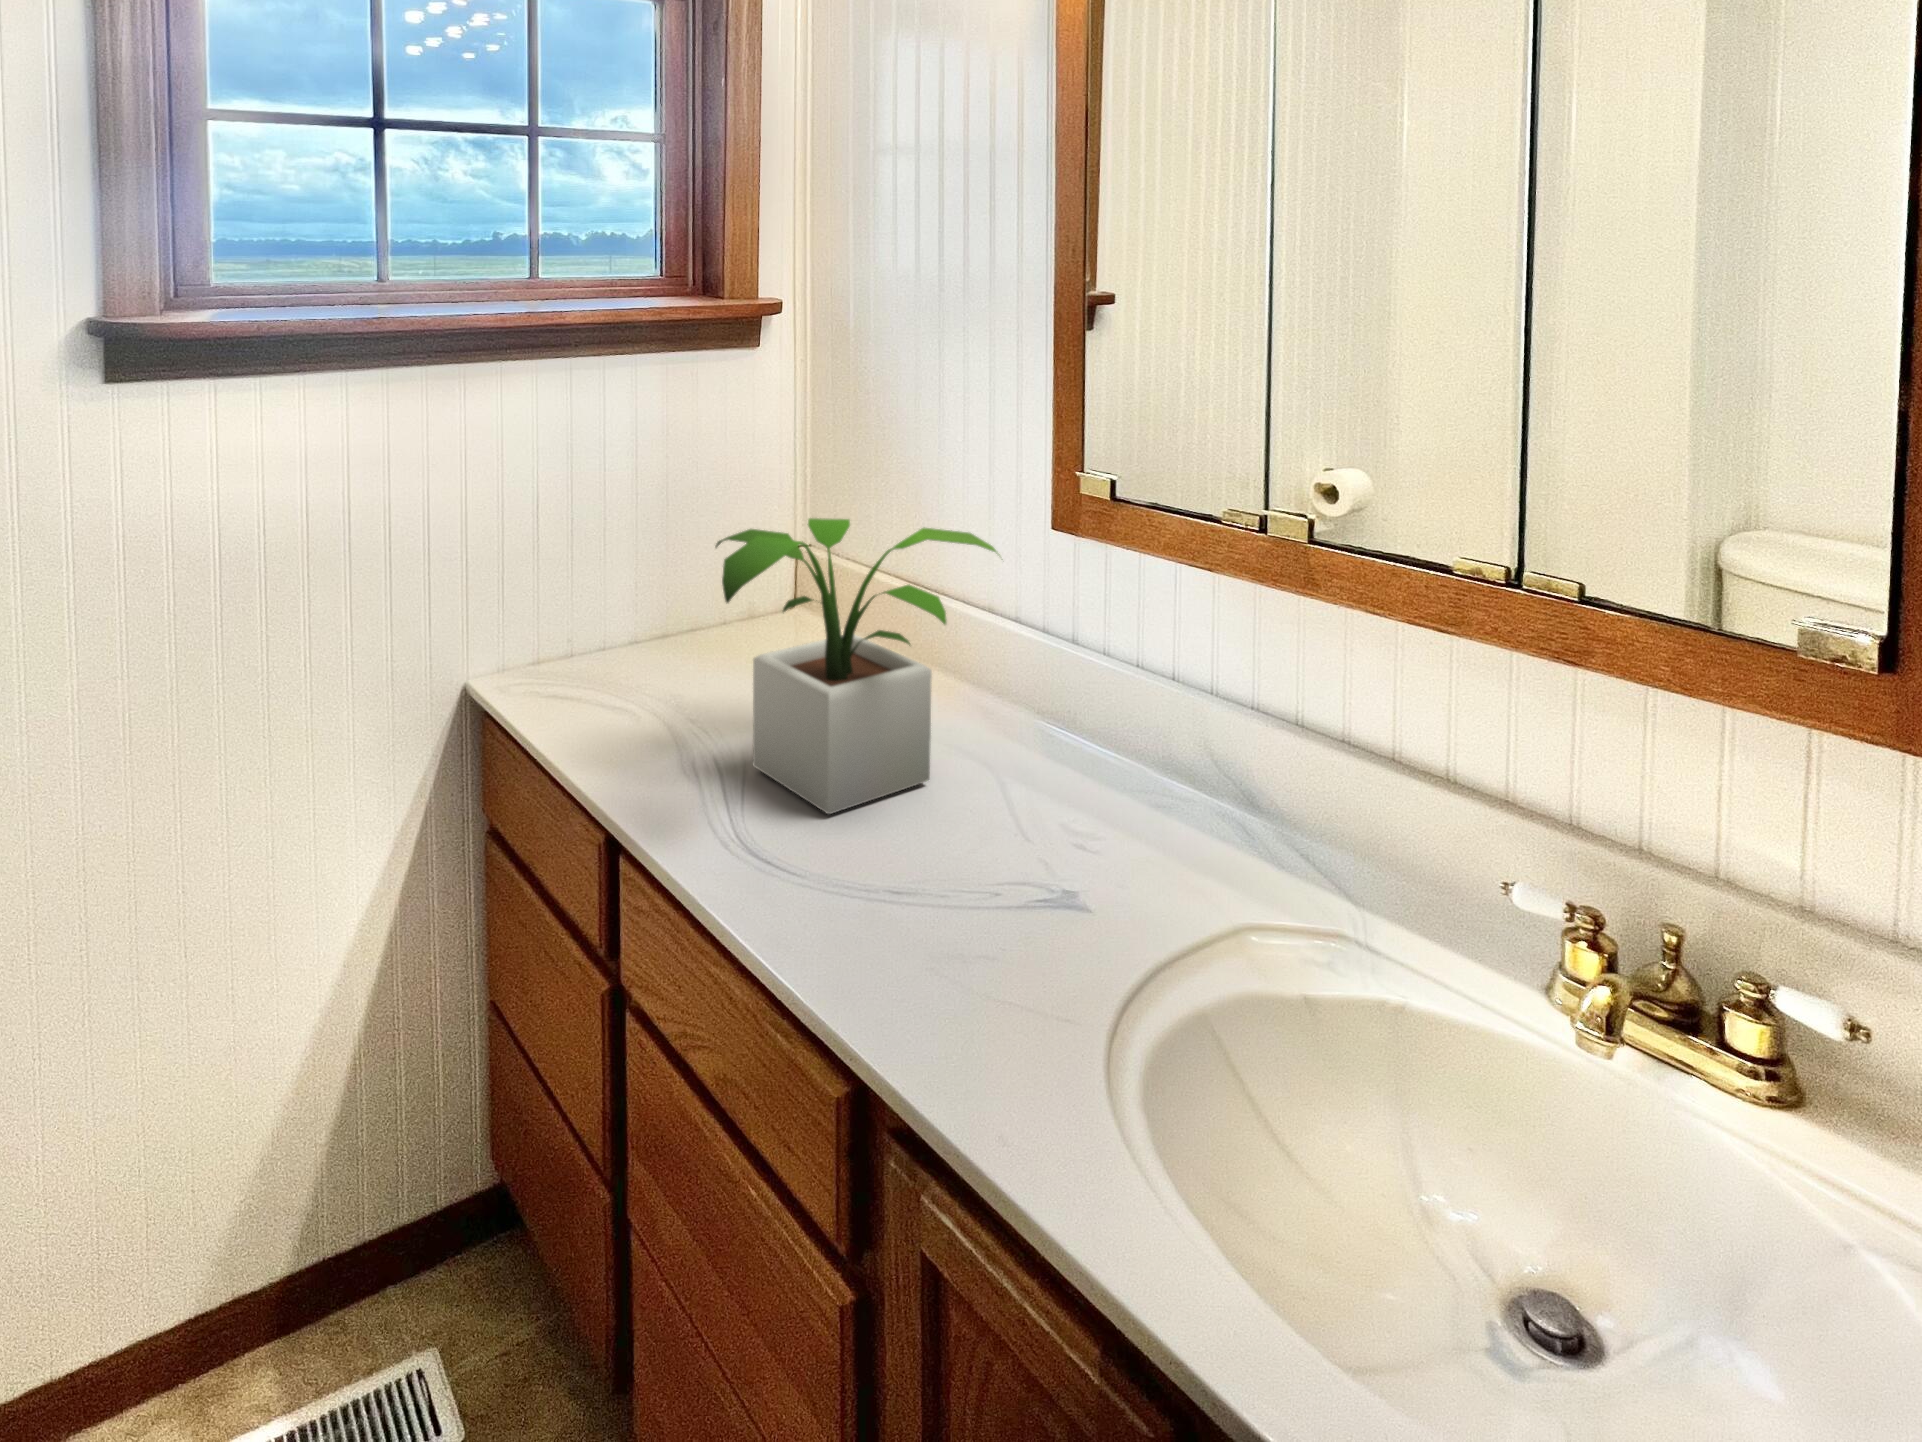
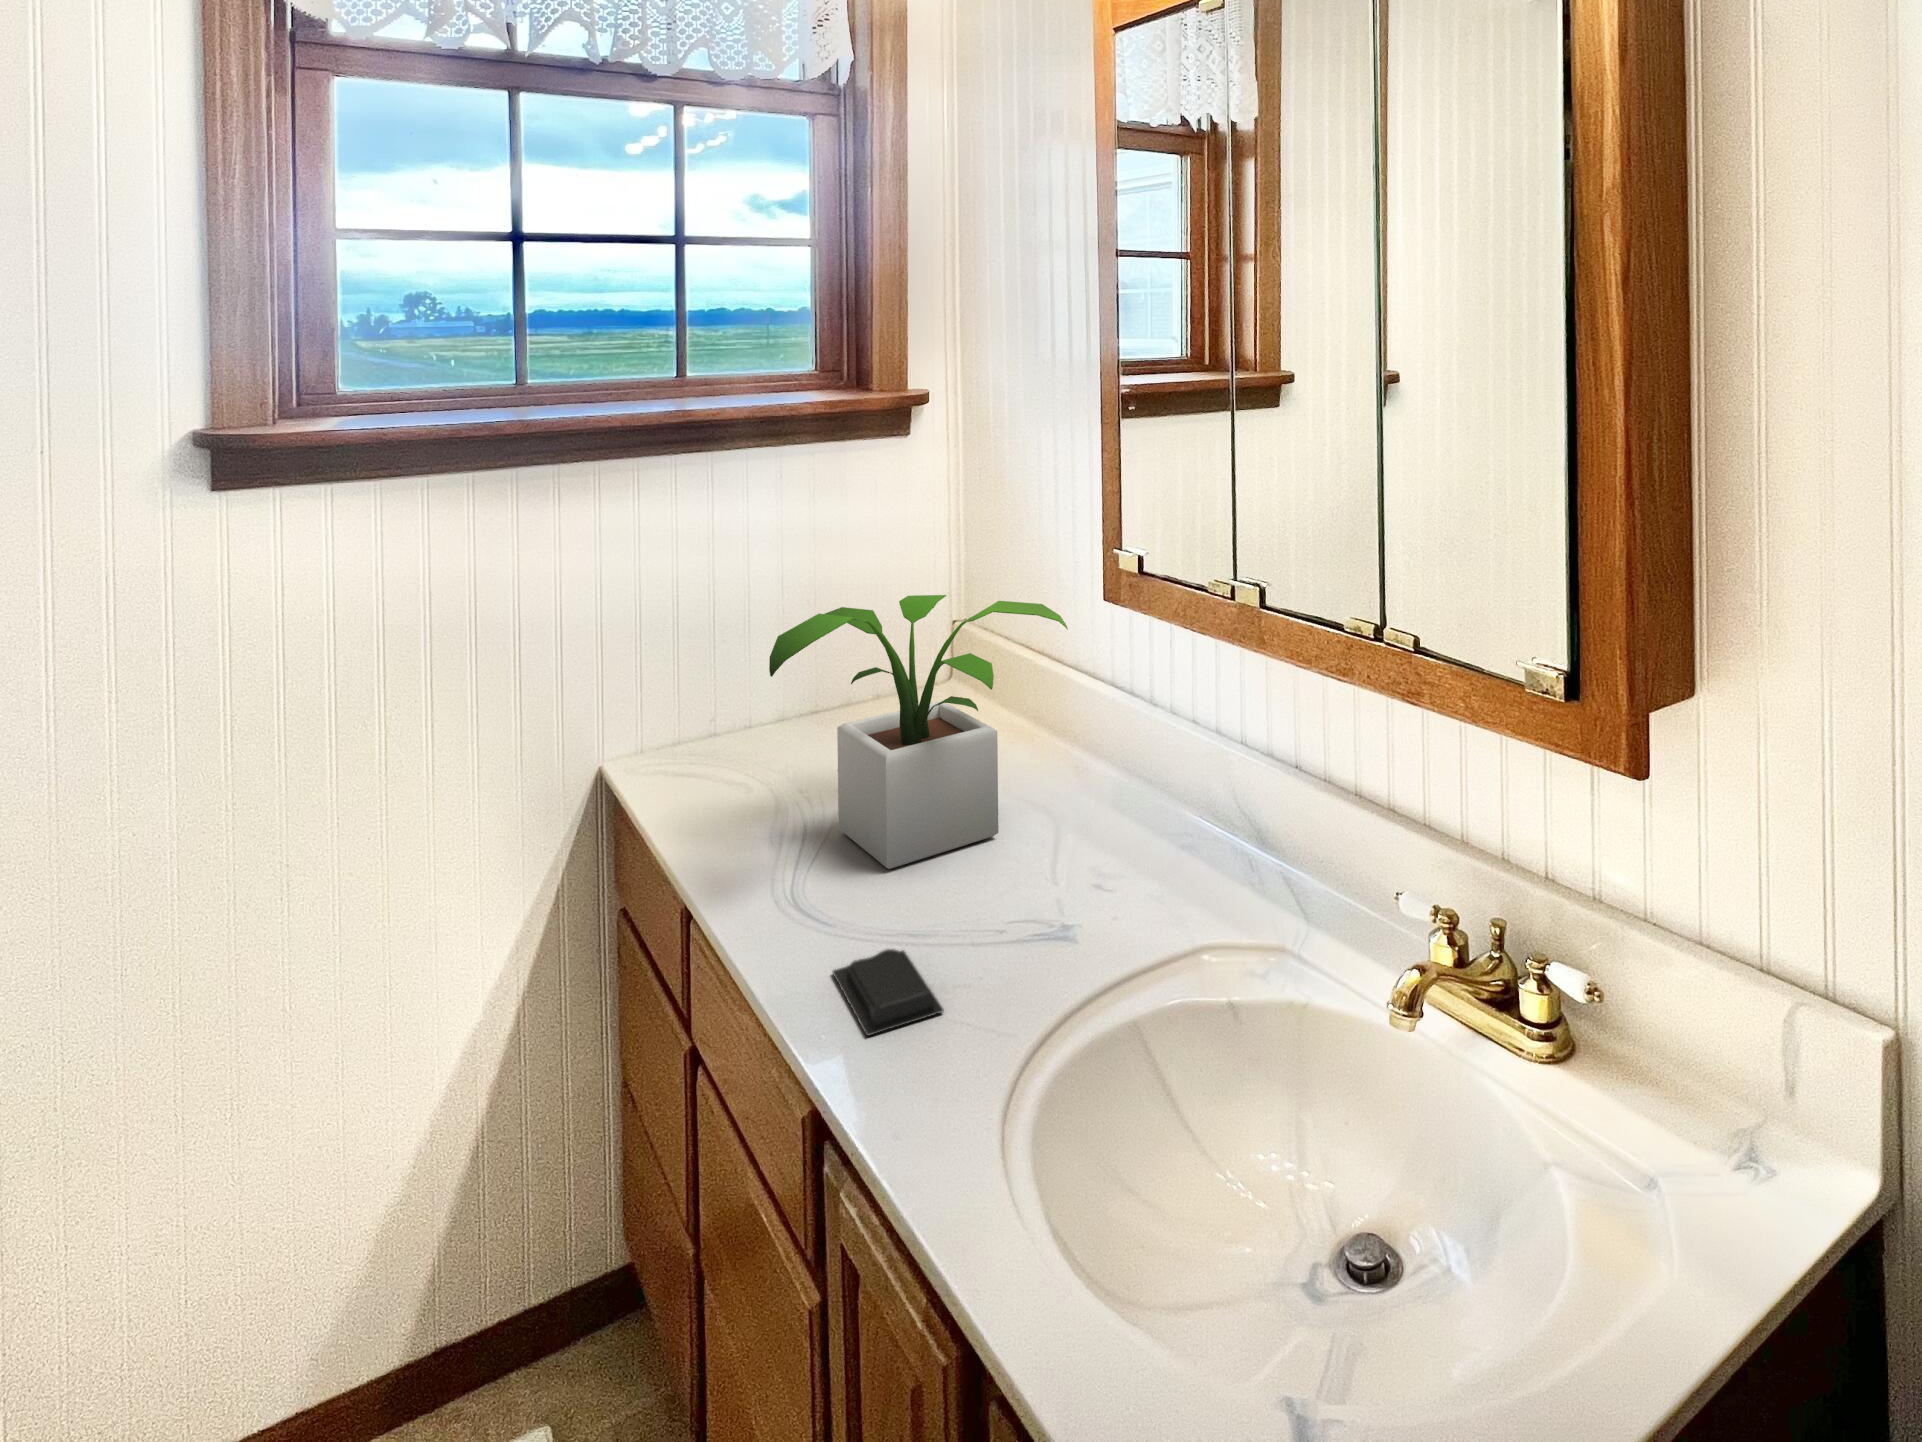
soap bar: none [825,910,974,1013] -> present [833,949,944,1036]

